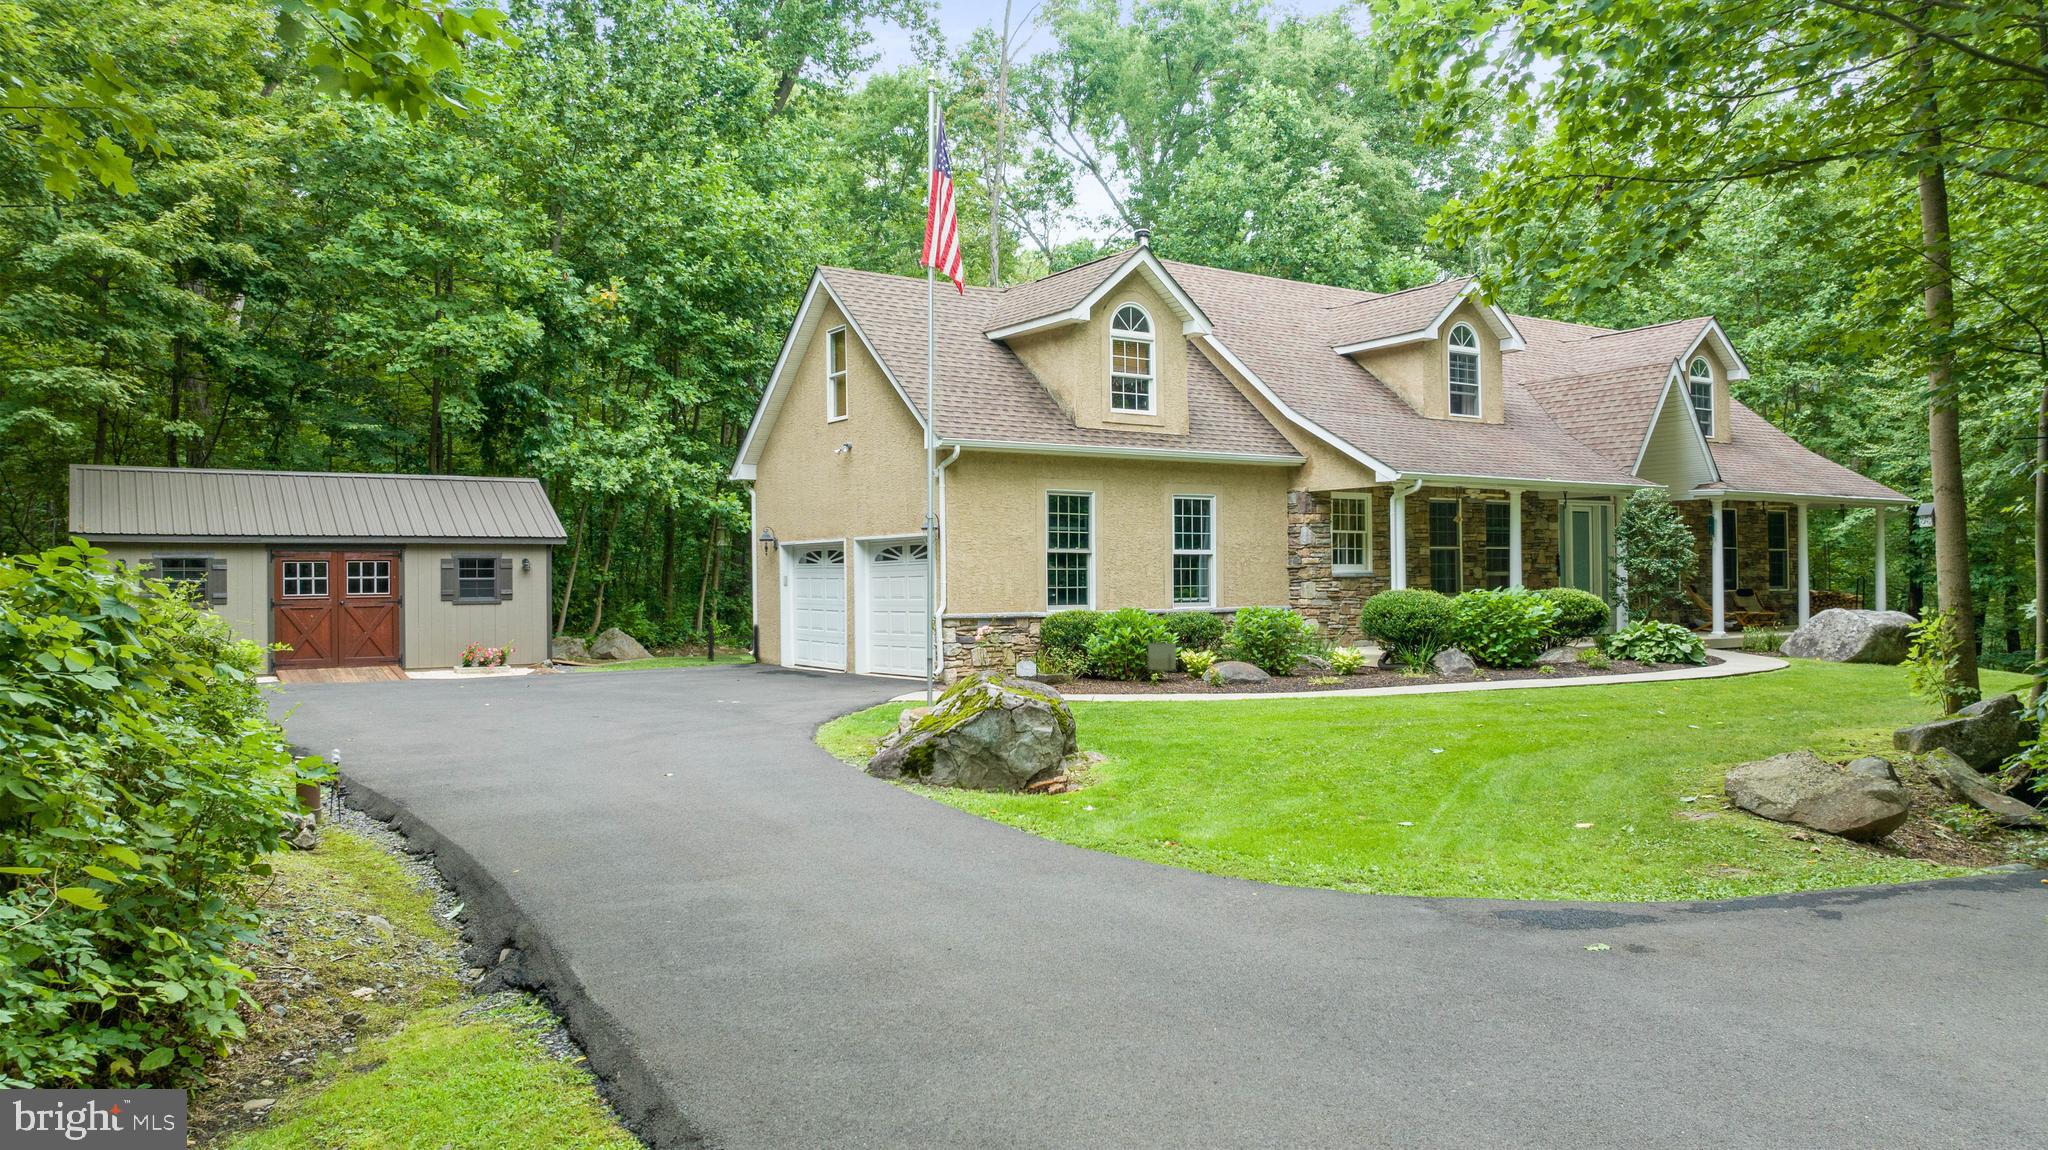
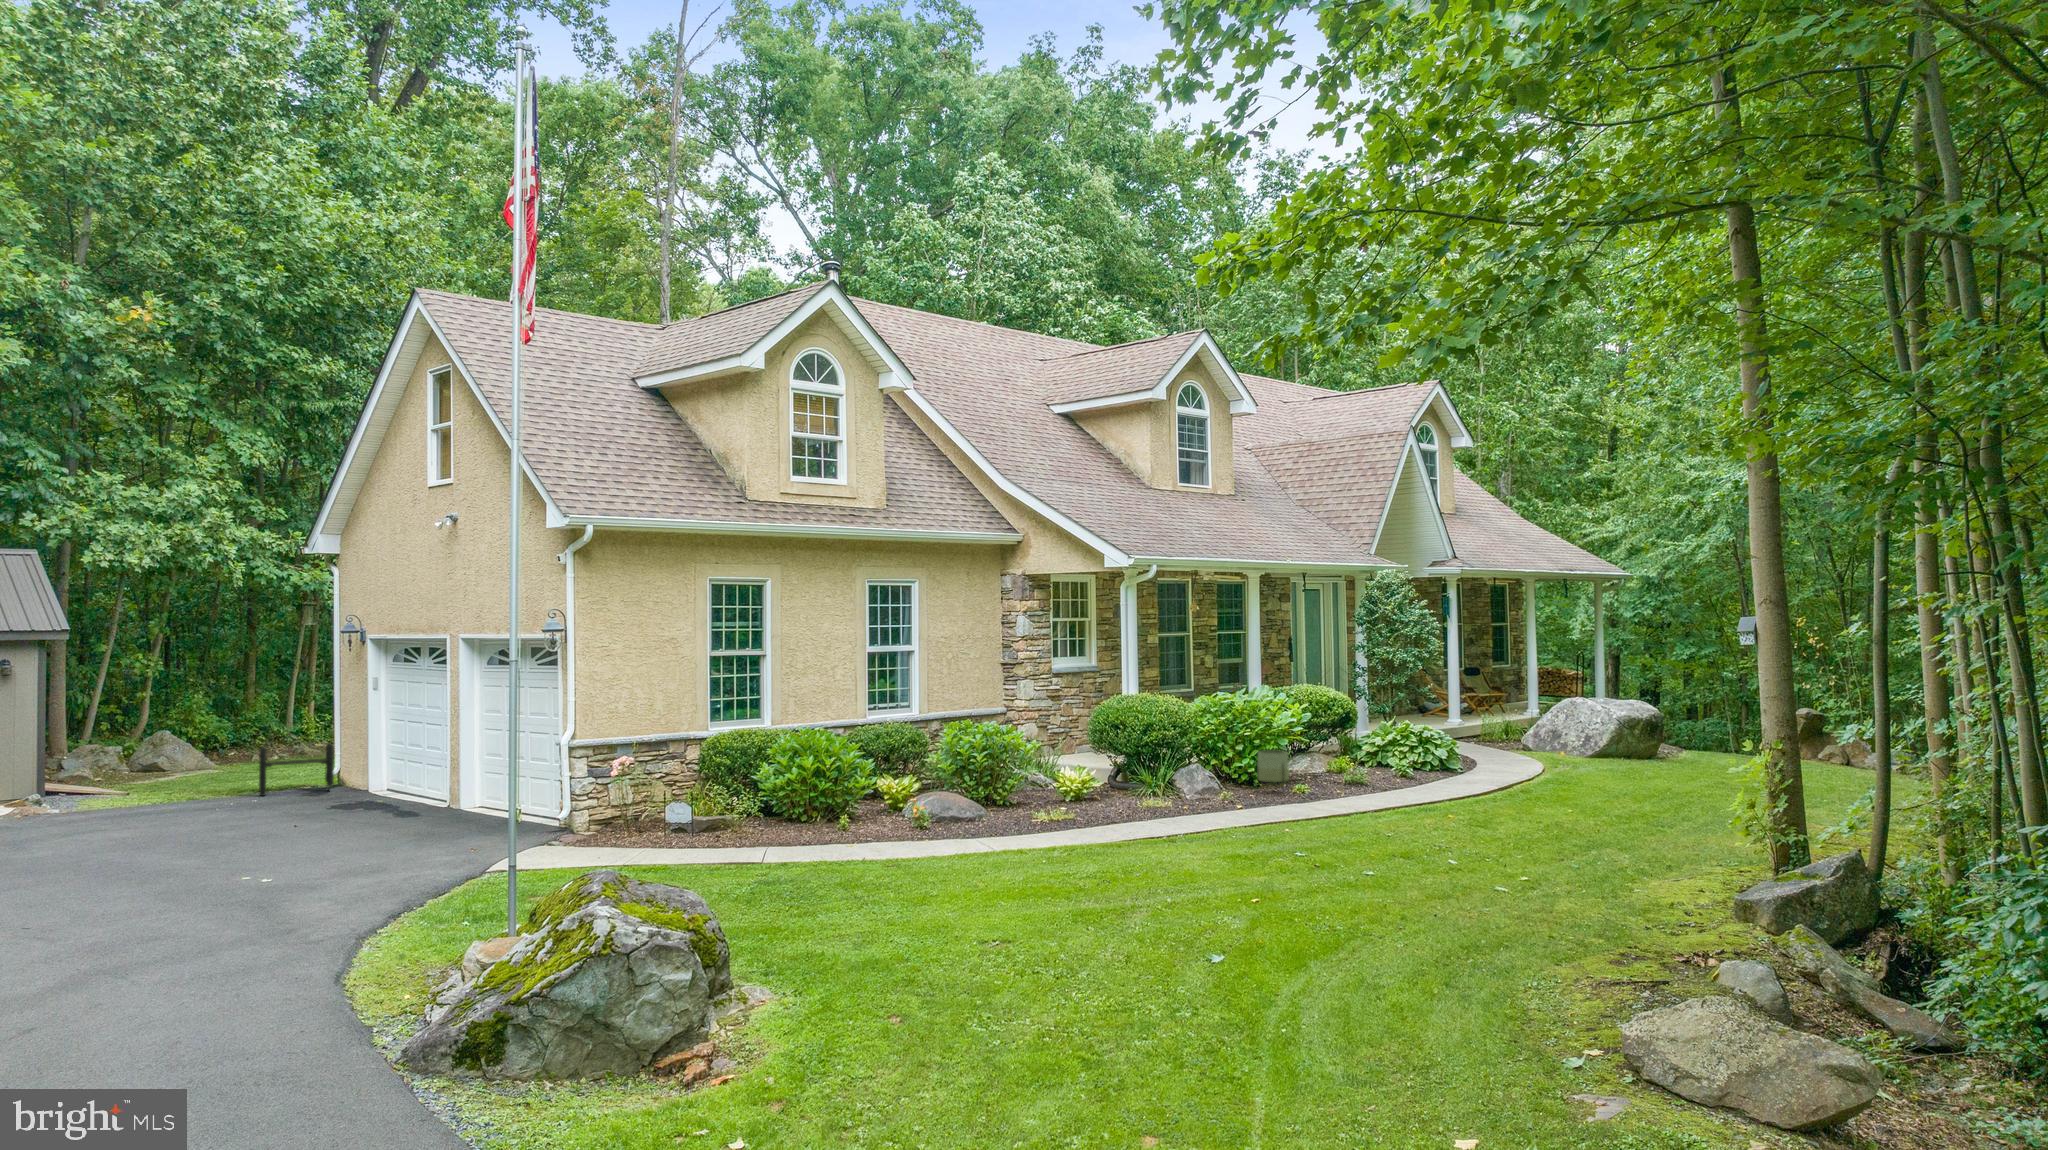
planter: present [1147,643,1176,679] -> present [1257,750,1289,783]

